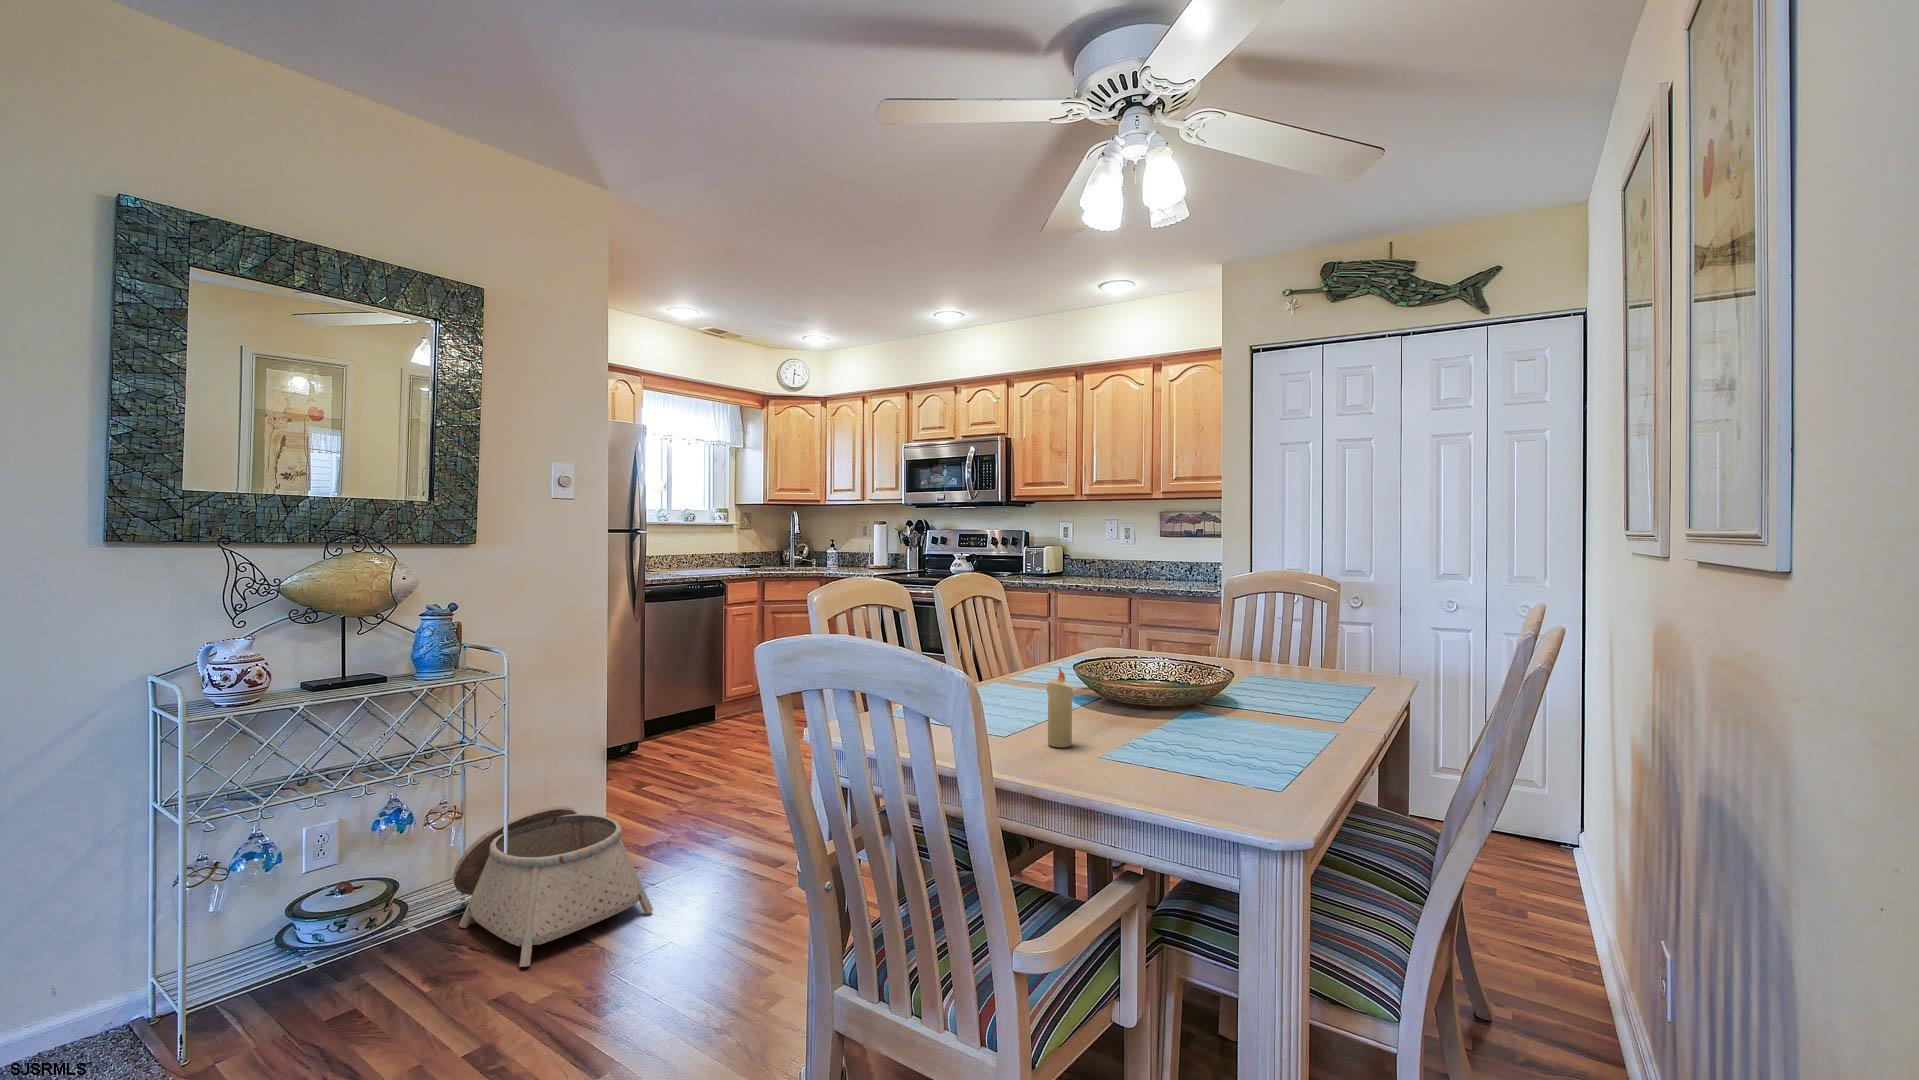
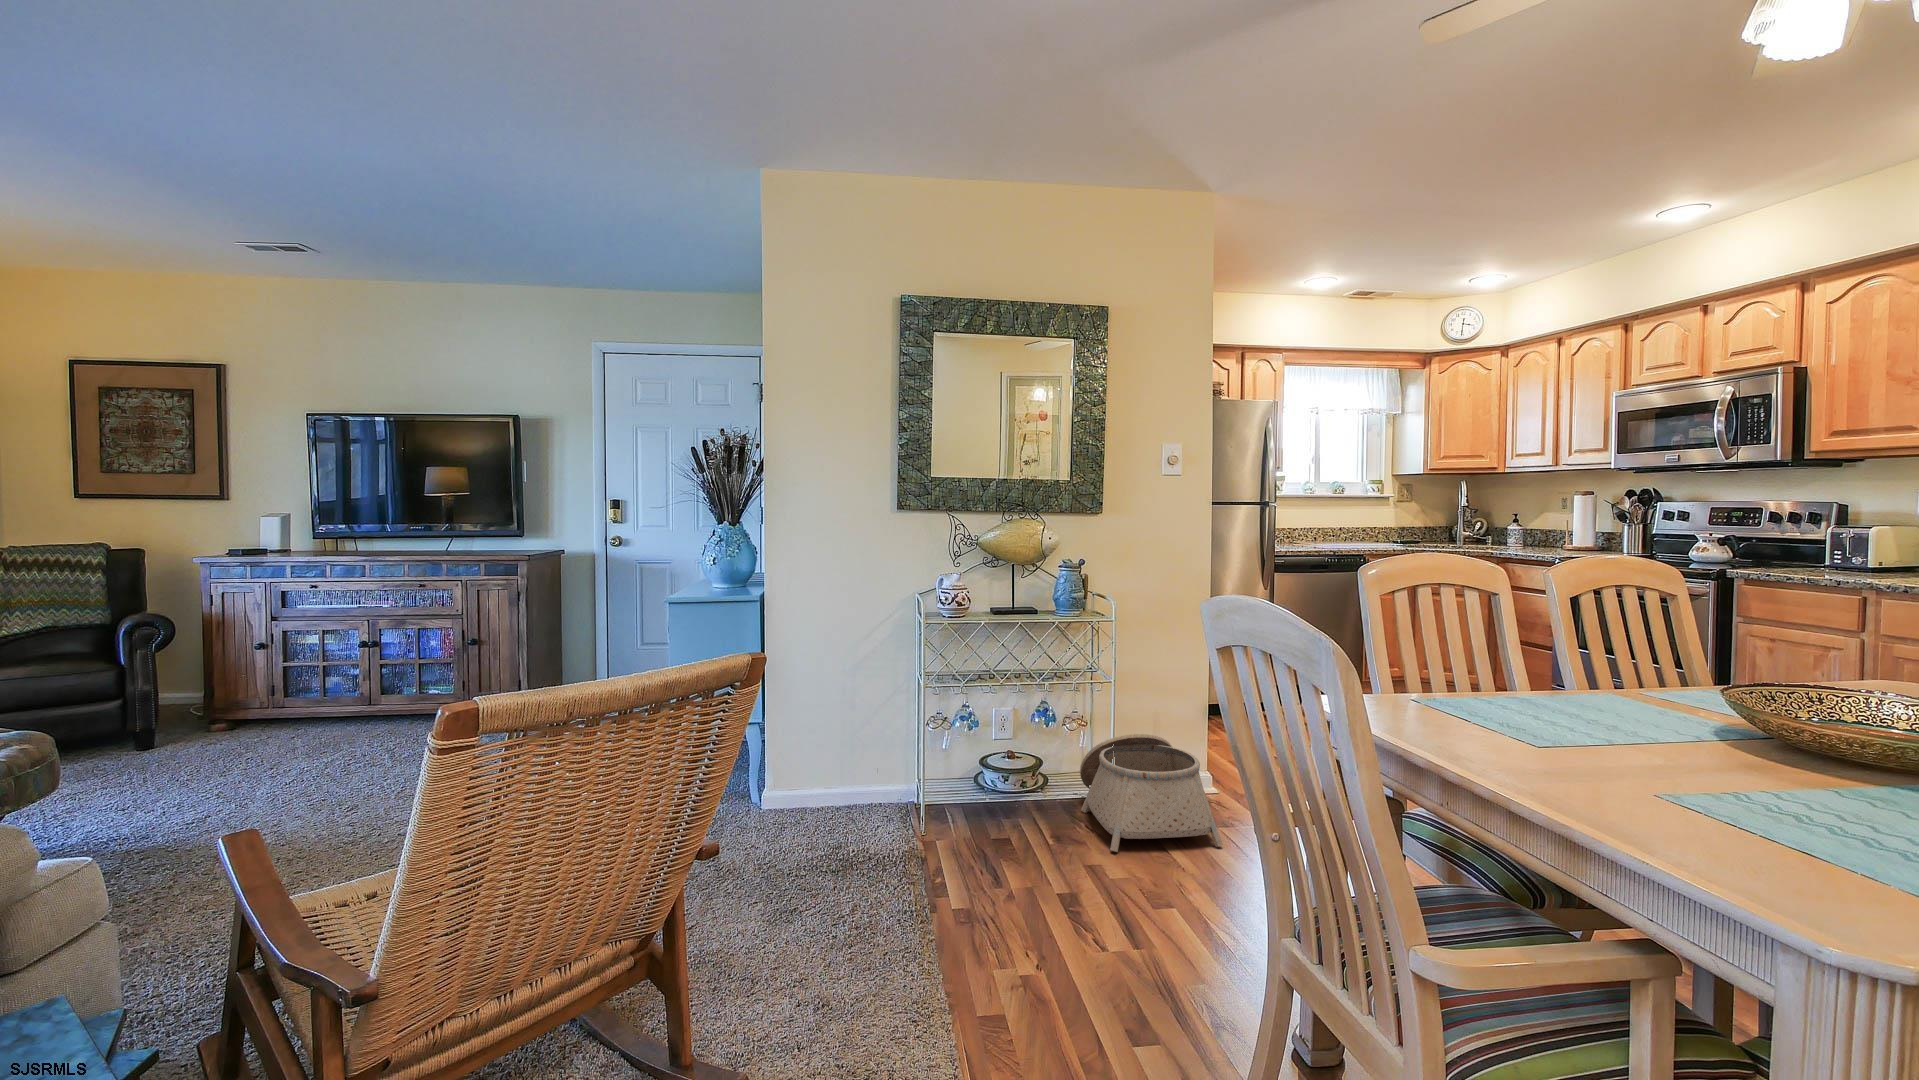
candle: present [1047,668,1073,747] -> none [1569,658,1608,754]

